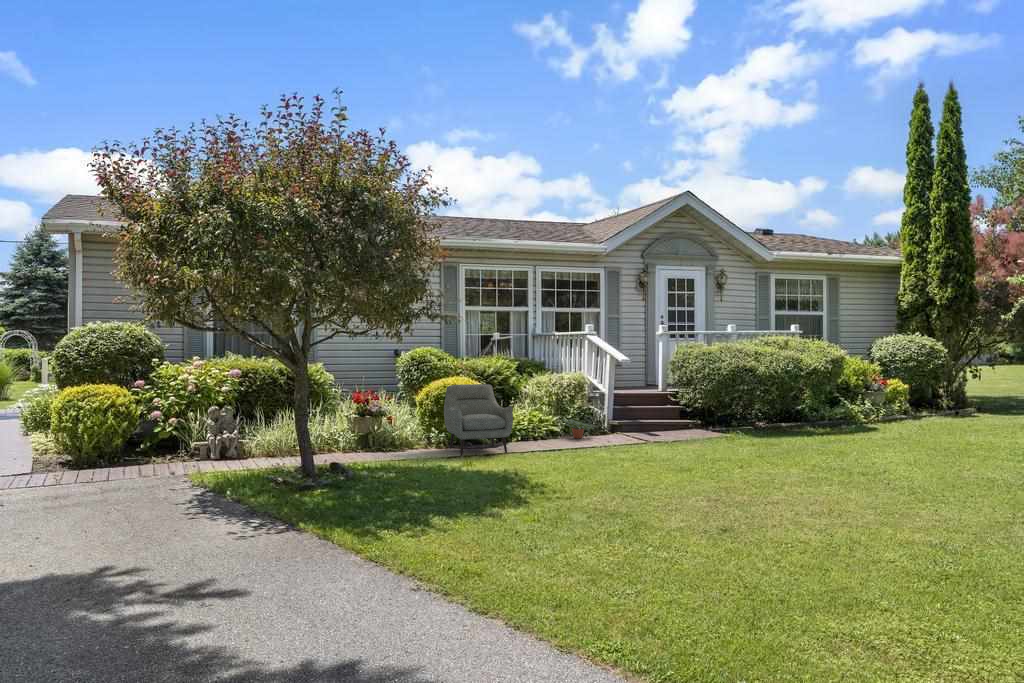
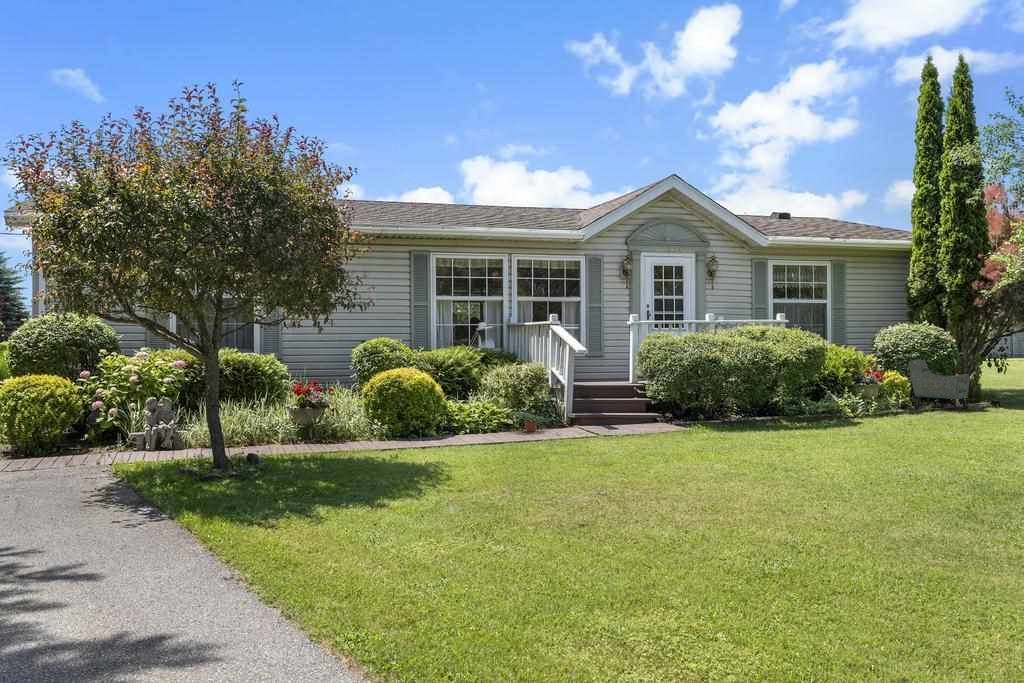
chair: present [444,384,513,456] -> present [909,359,969,411]

